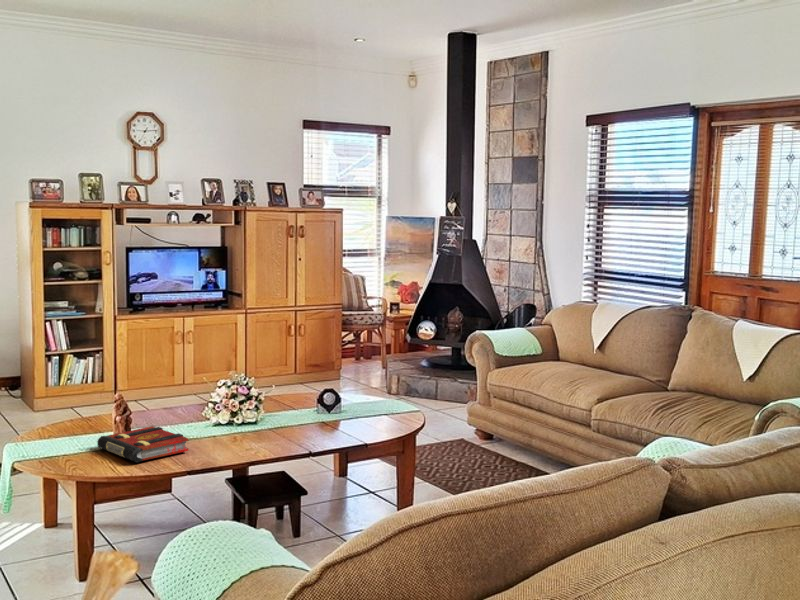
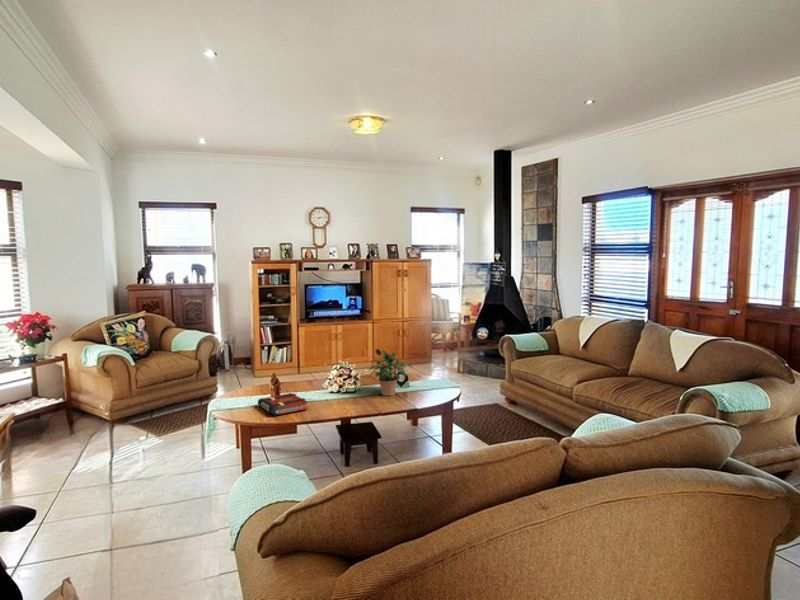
potted plant: none [277,351,355,427] -> present [369,349,412,395]

